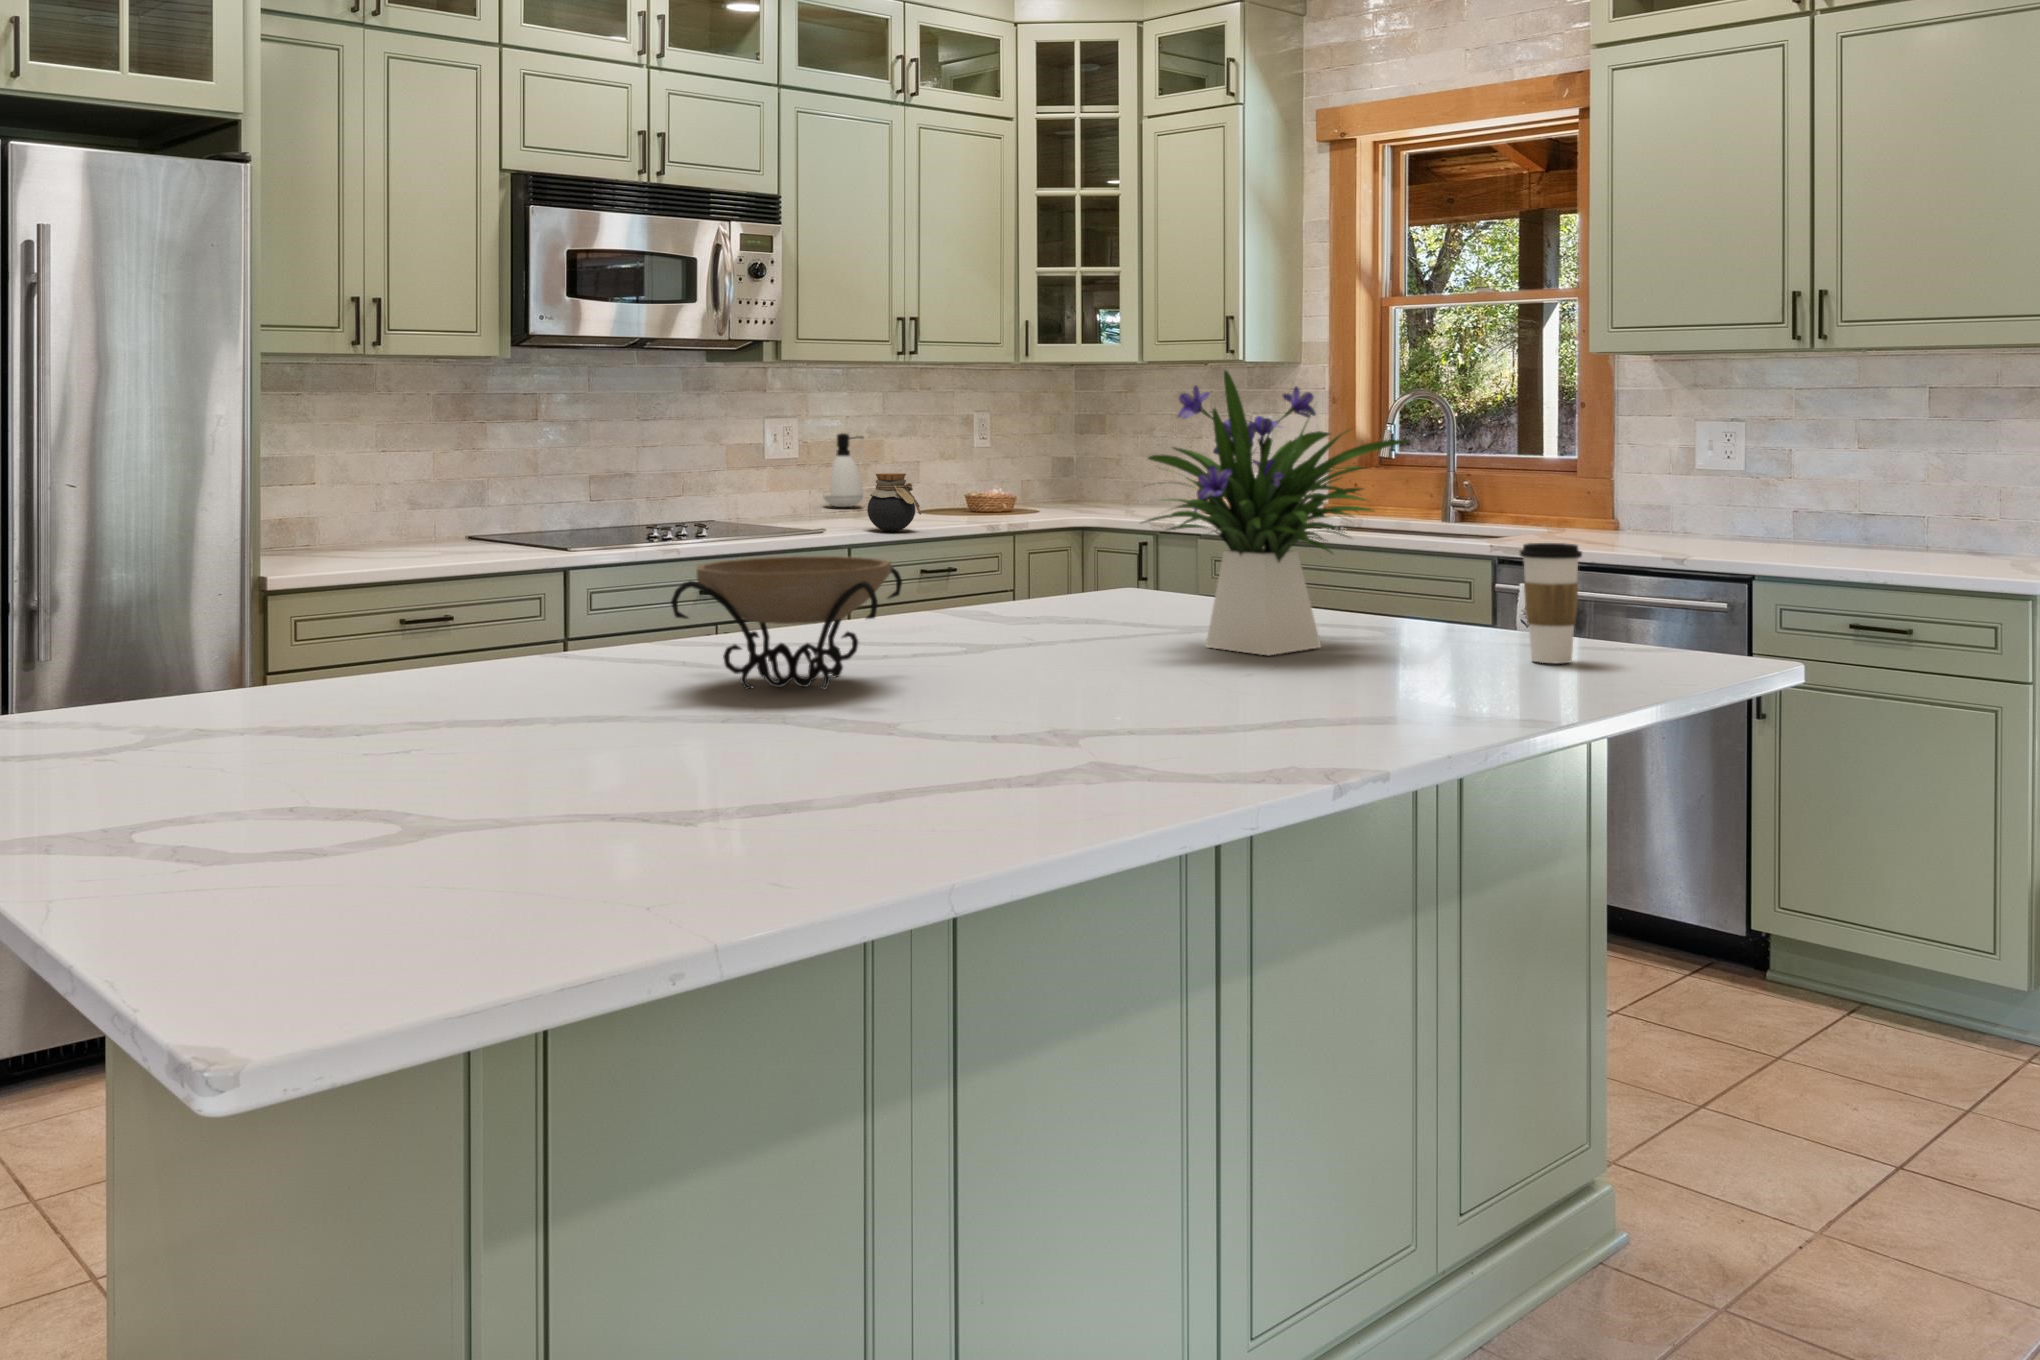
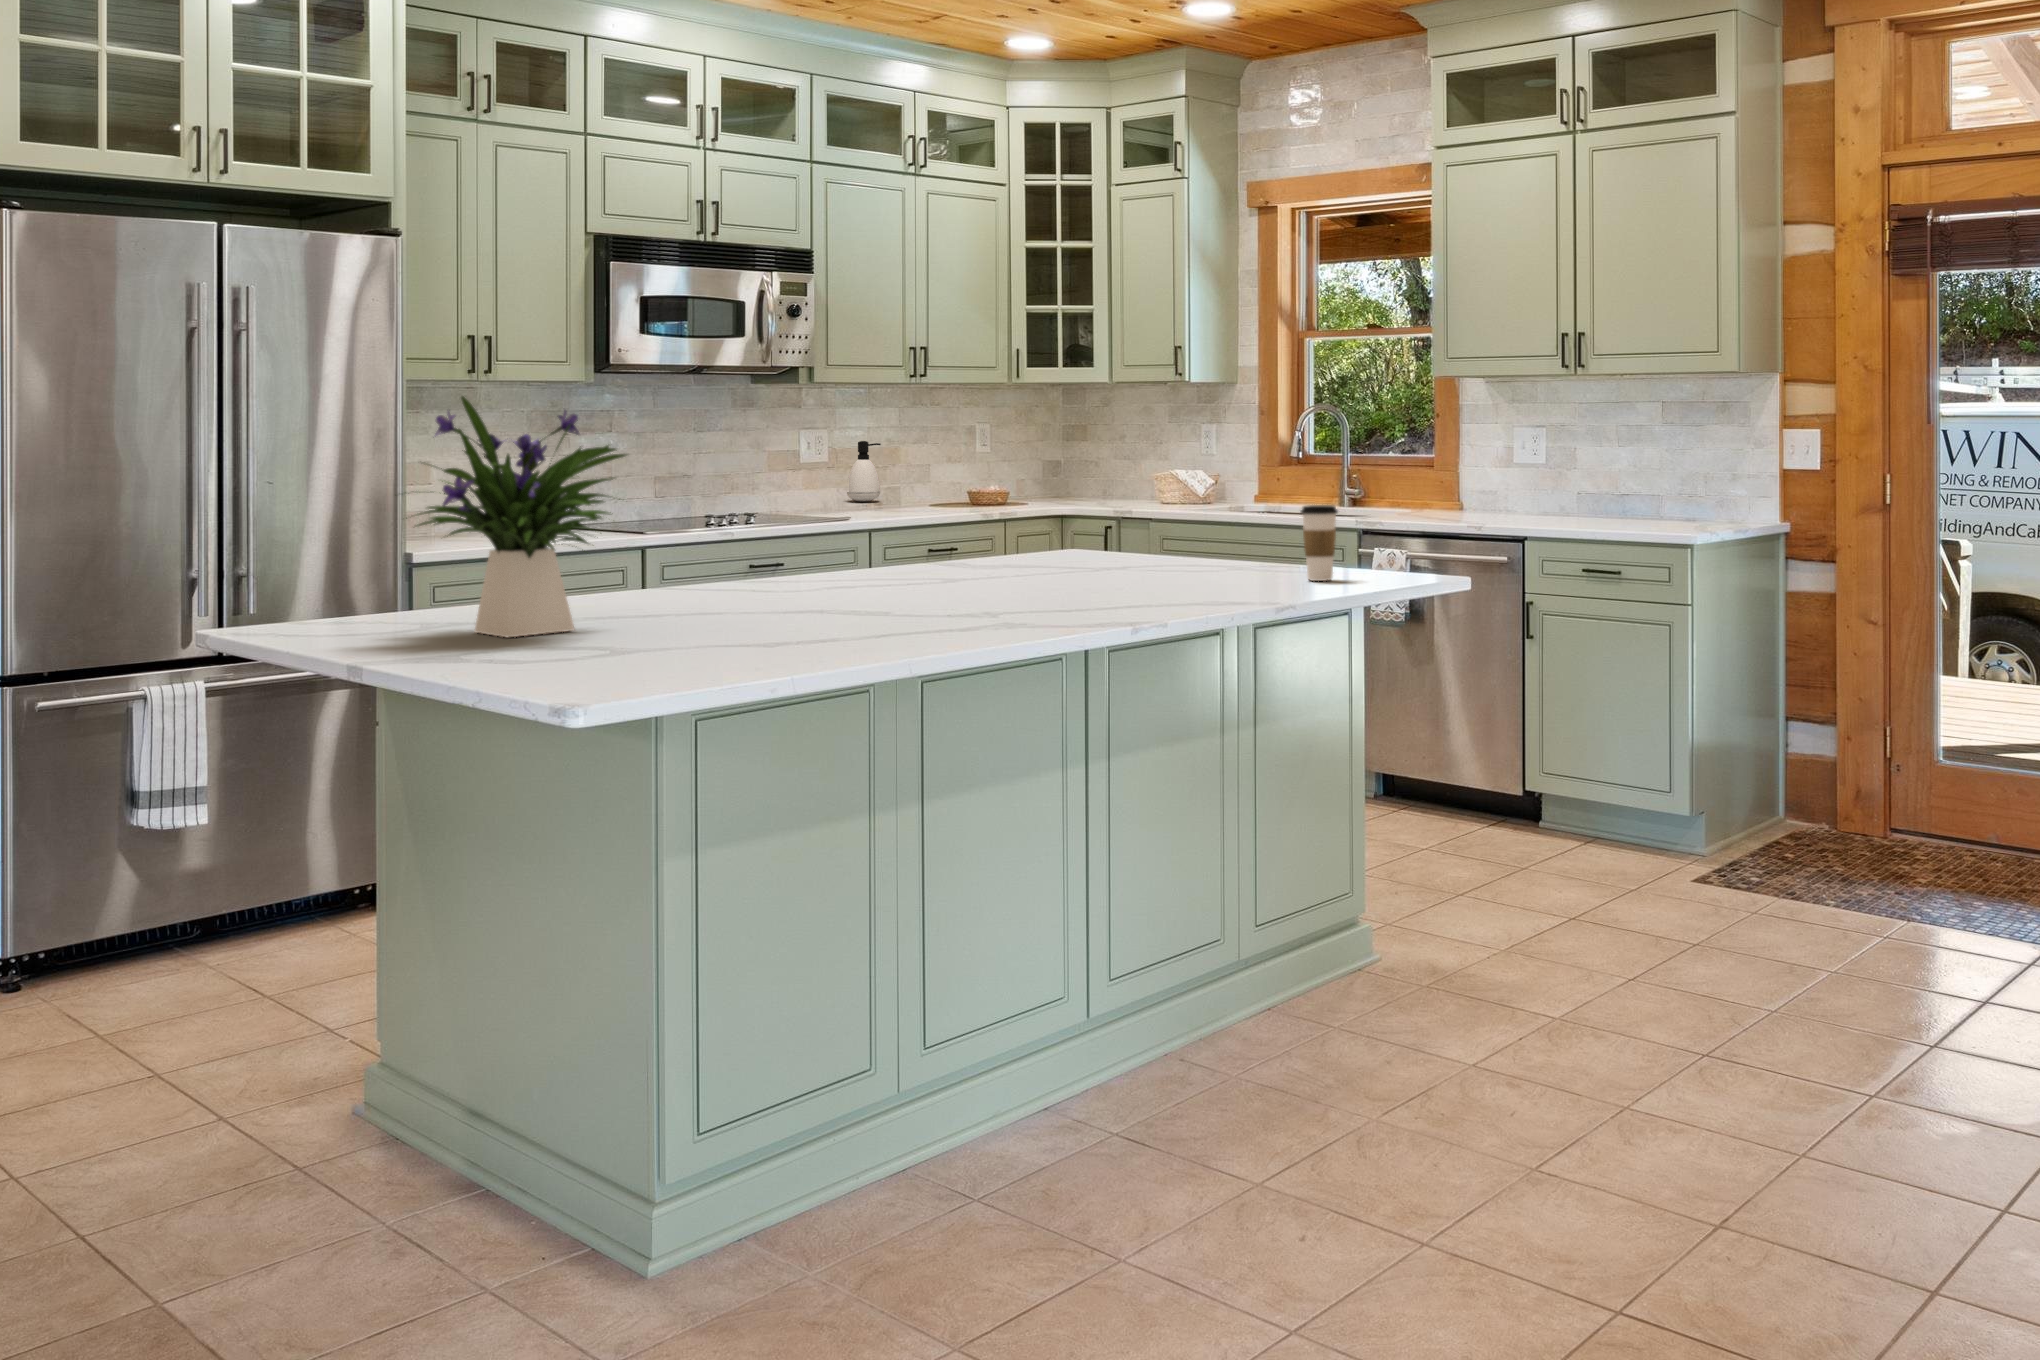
flower arrangement: present [1144,370,1410,655] -> present [406,396,627,637]
jar: present [867,473,921,531] -> none [883,472,926,518]
decorative bowl: present [671,556,902,689] -> none [750,517,900,600]

